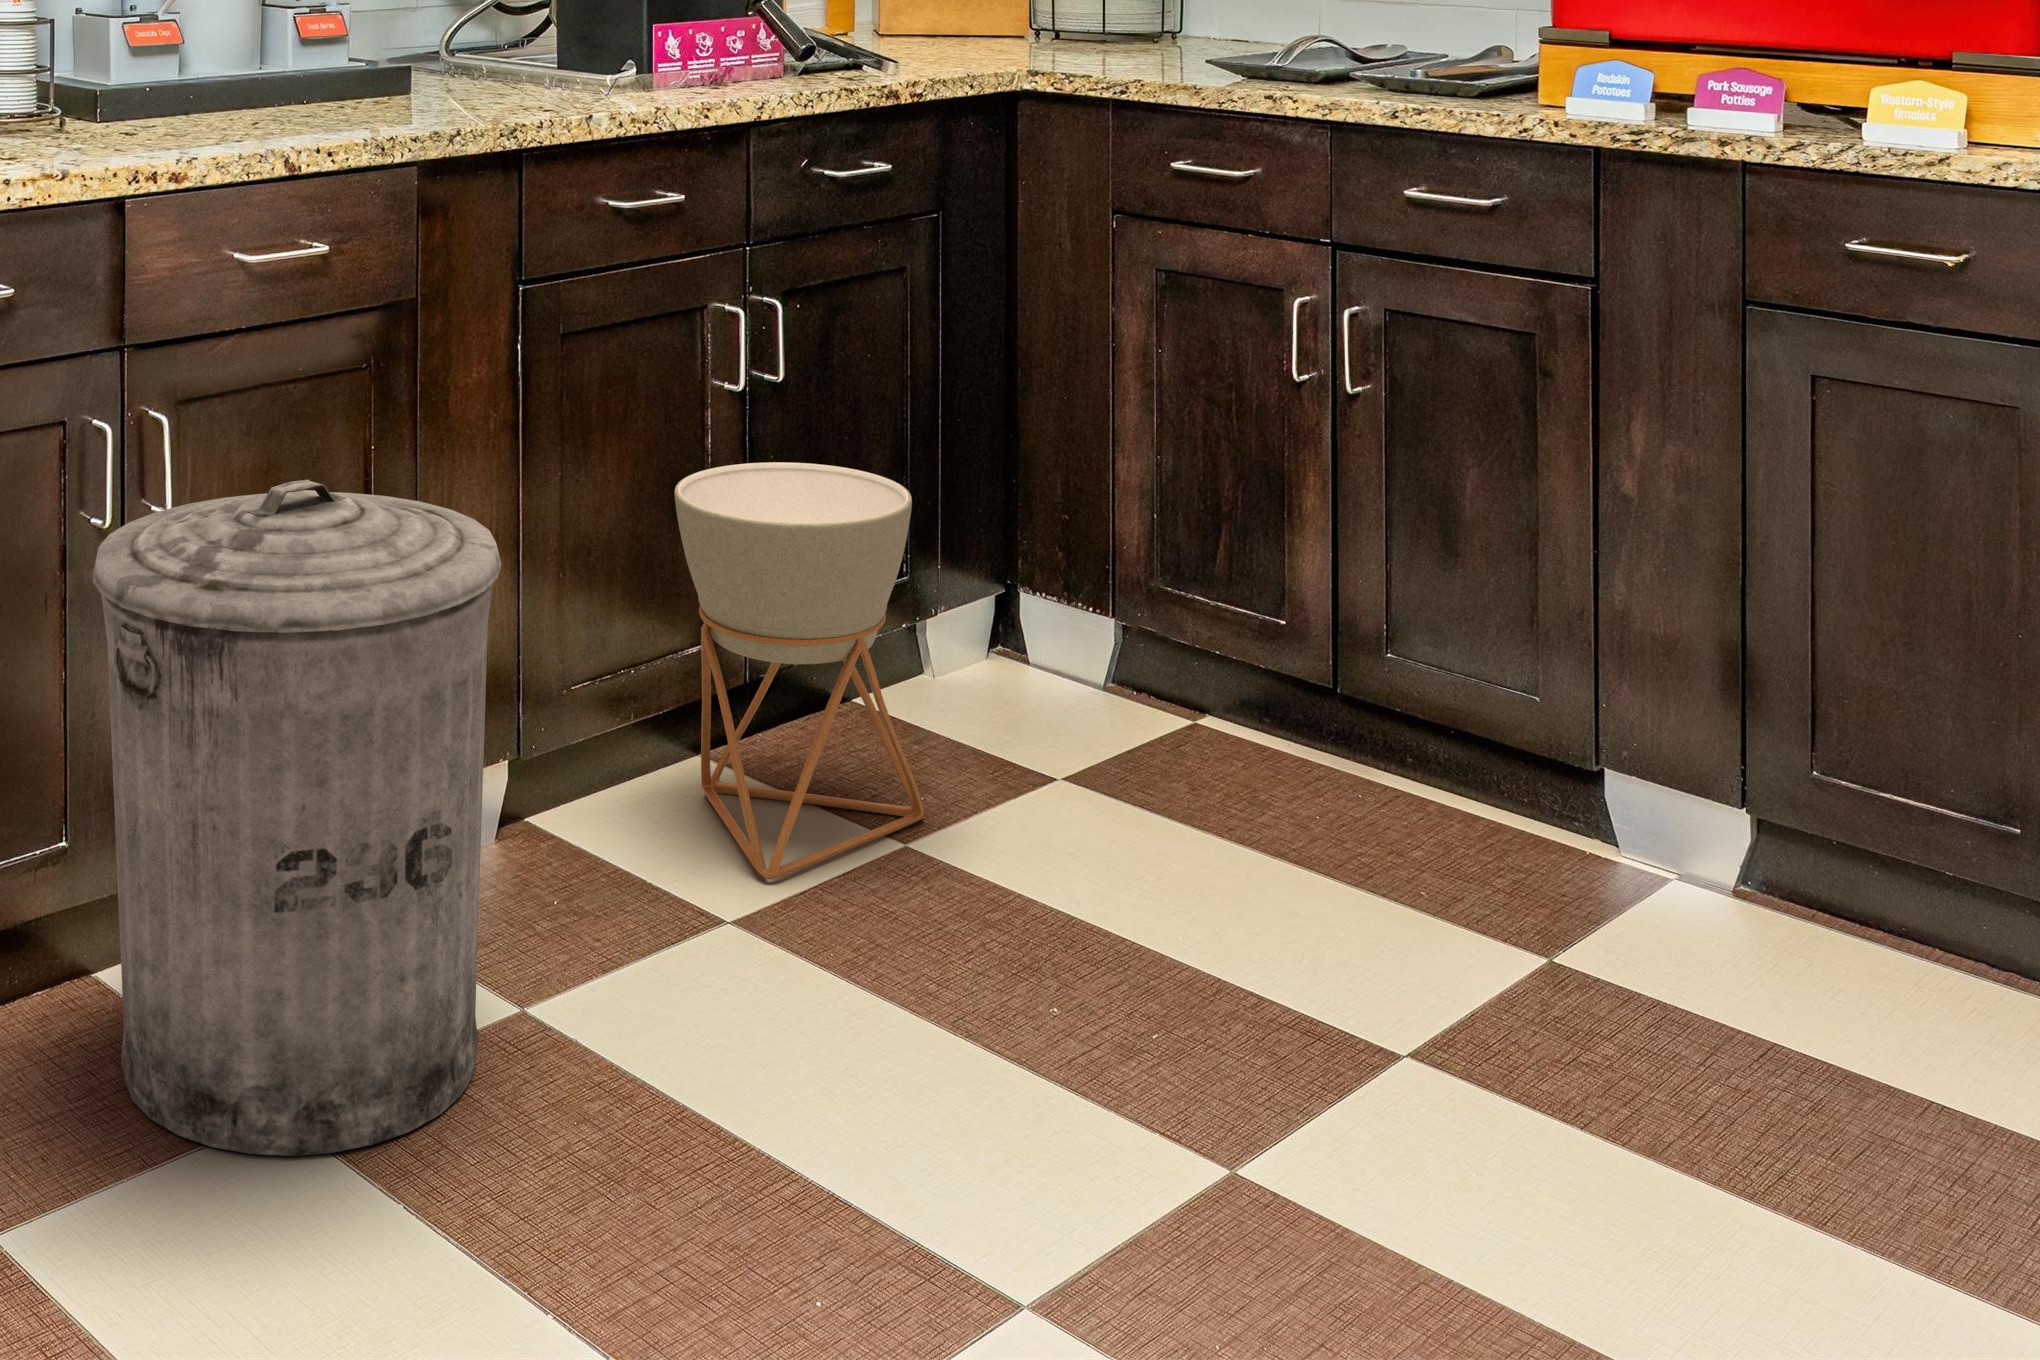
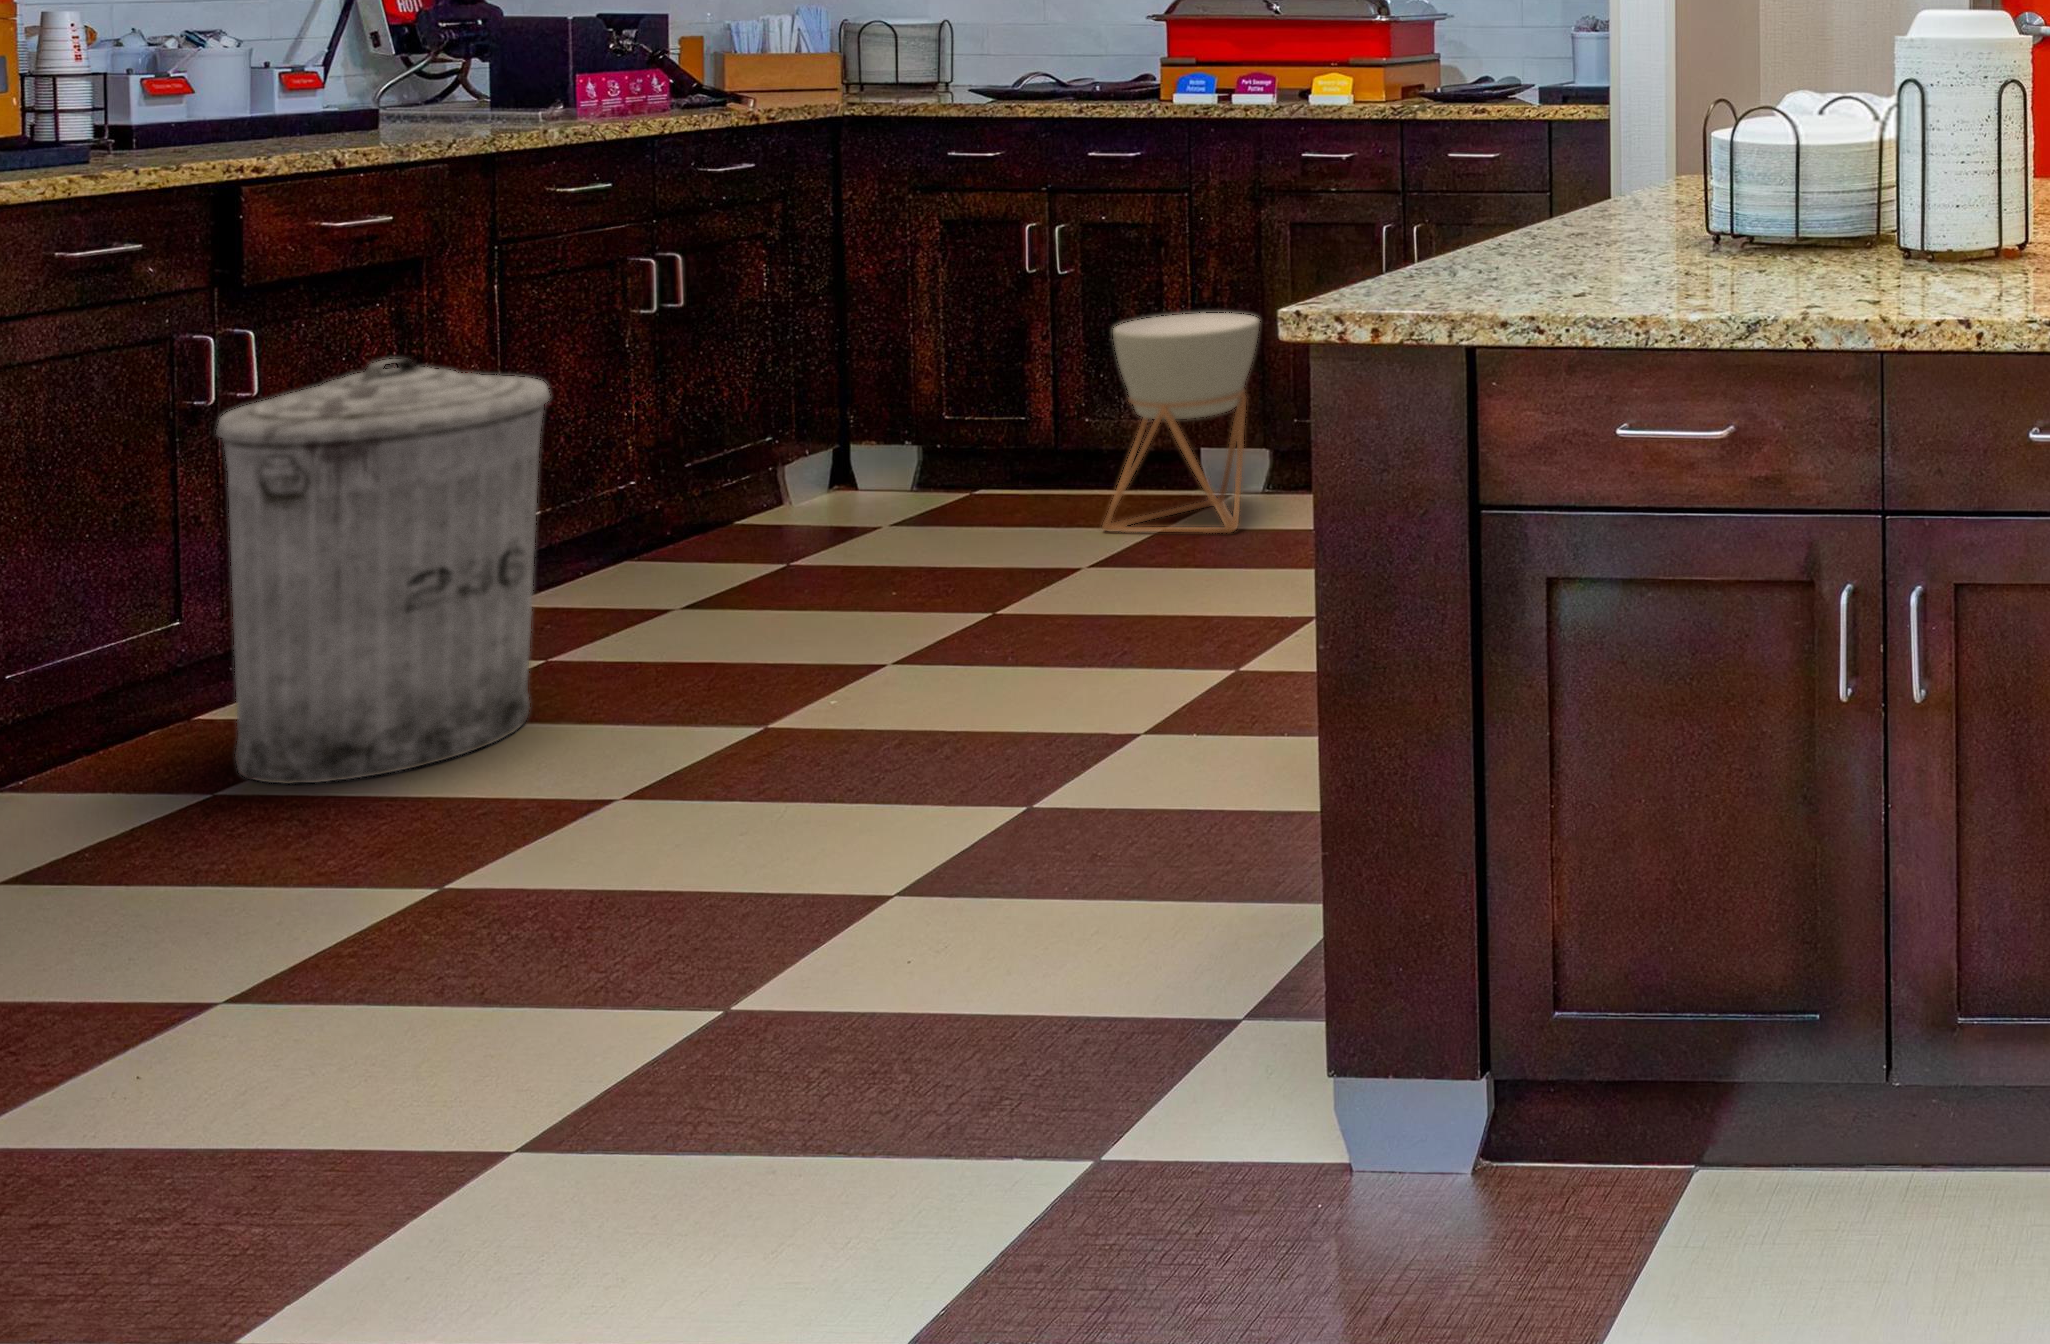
planter: present [675,462,924,879] -> present [1102,313,1259,533]

